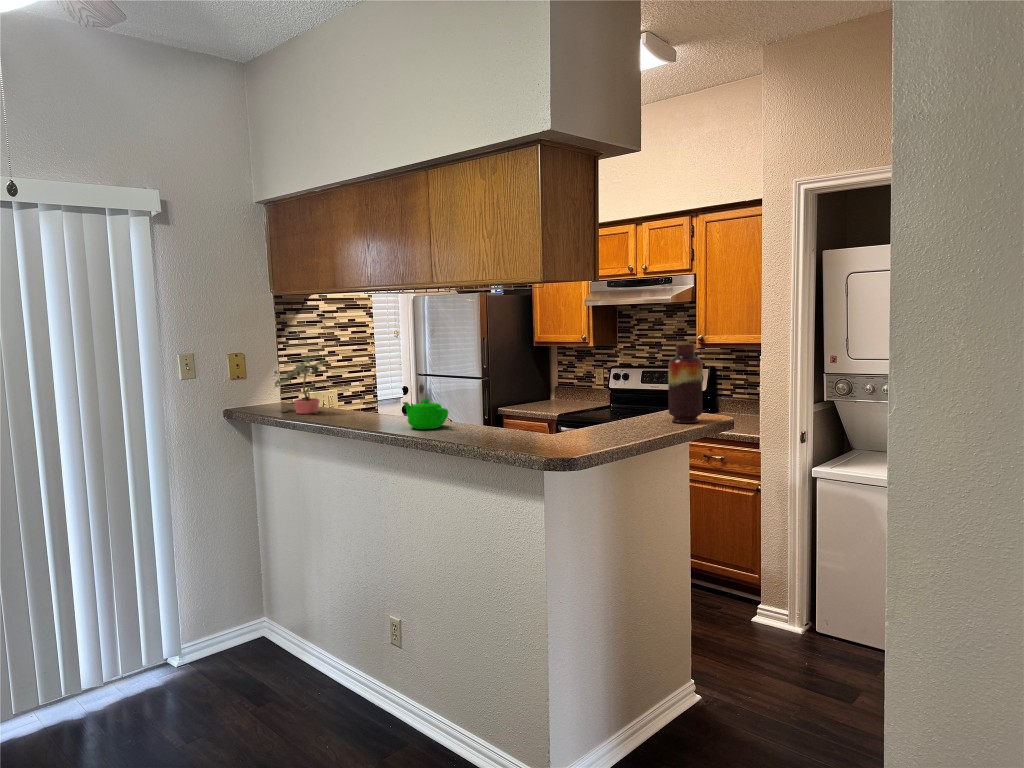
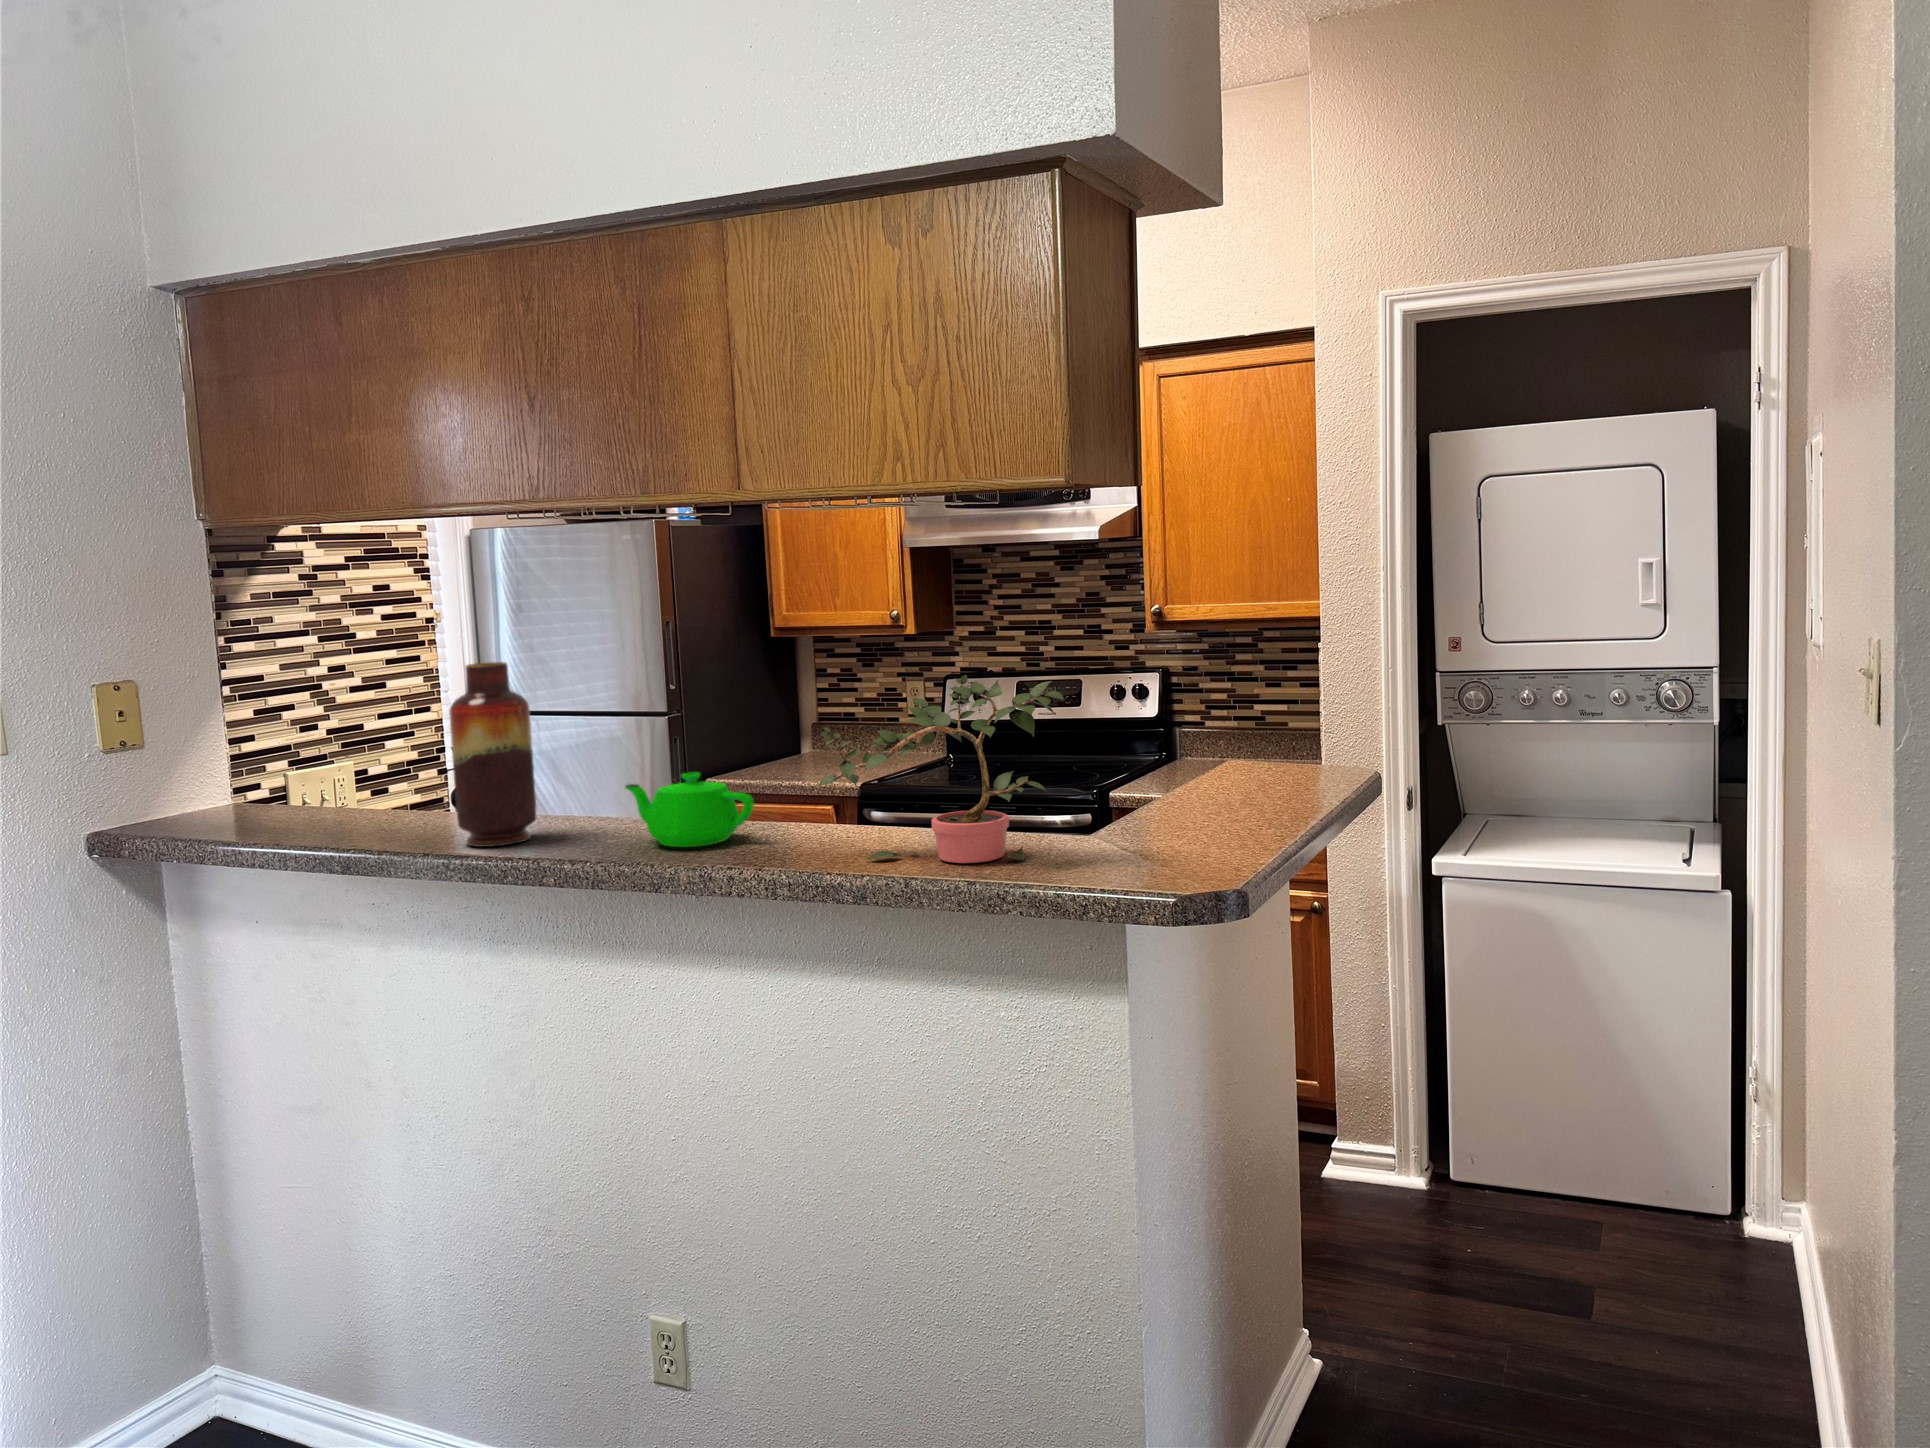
vase: present [668,343,703,423] -> present [449,662,537,847]
potted plant: present [274,355,326,414] -> present [818,675,1064,863]

